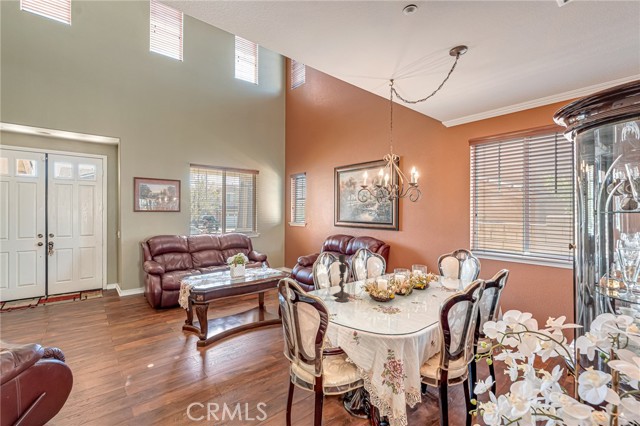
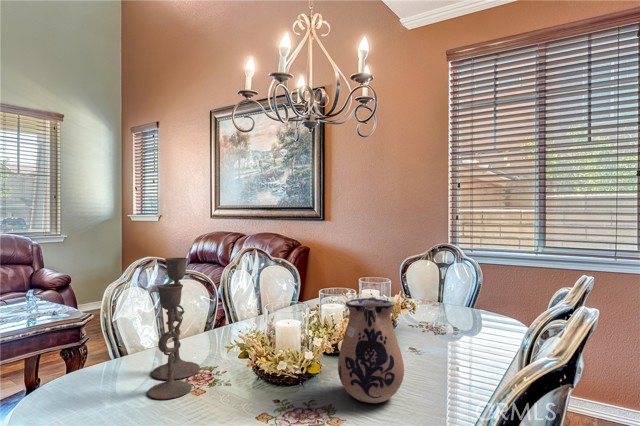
ceramic pitcher: none [401,273,425,309] -> present [338,297,404,403]

